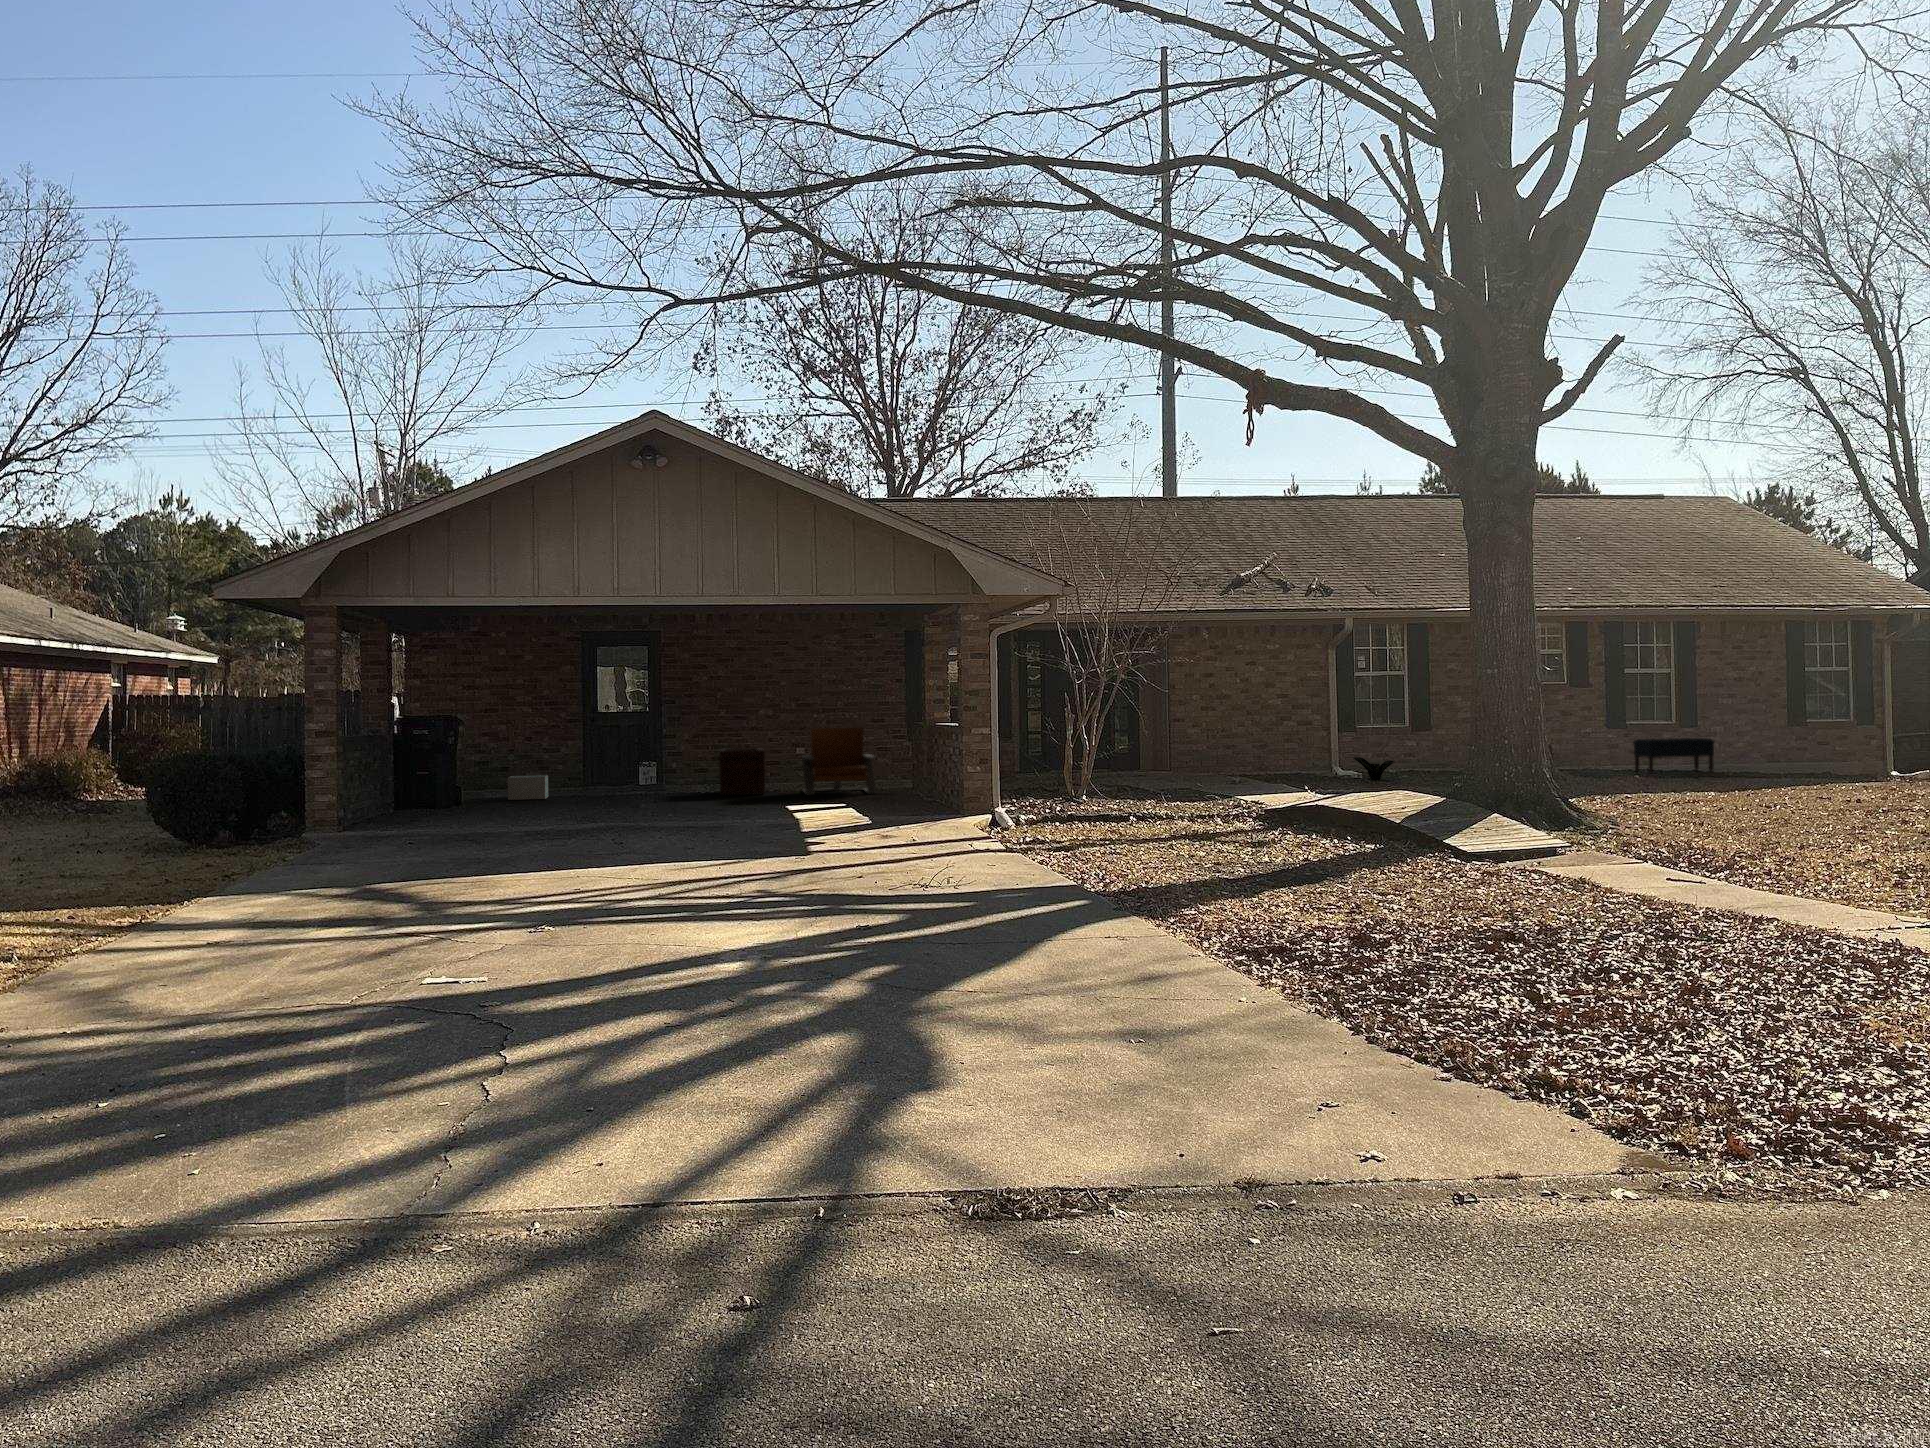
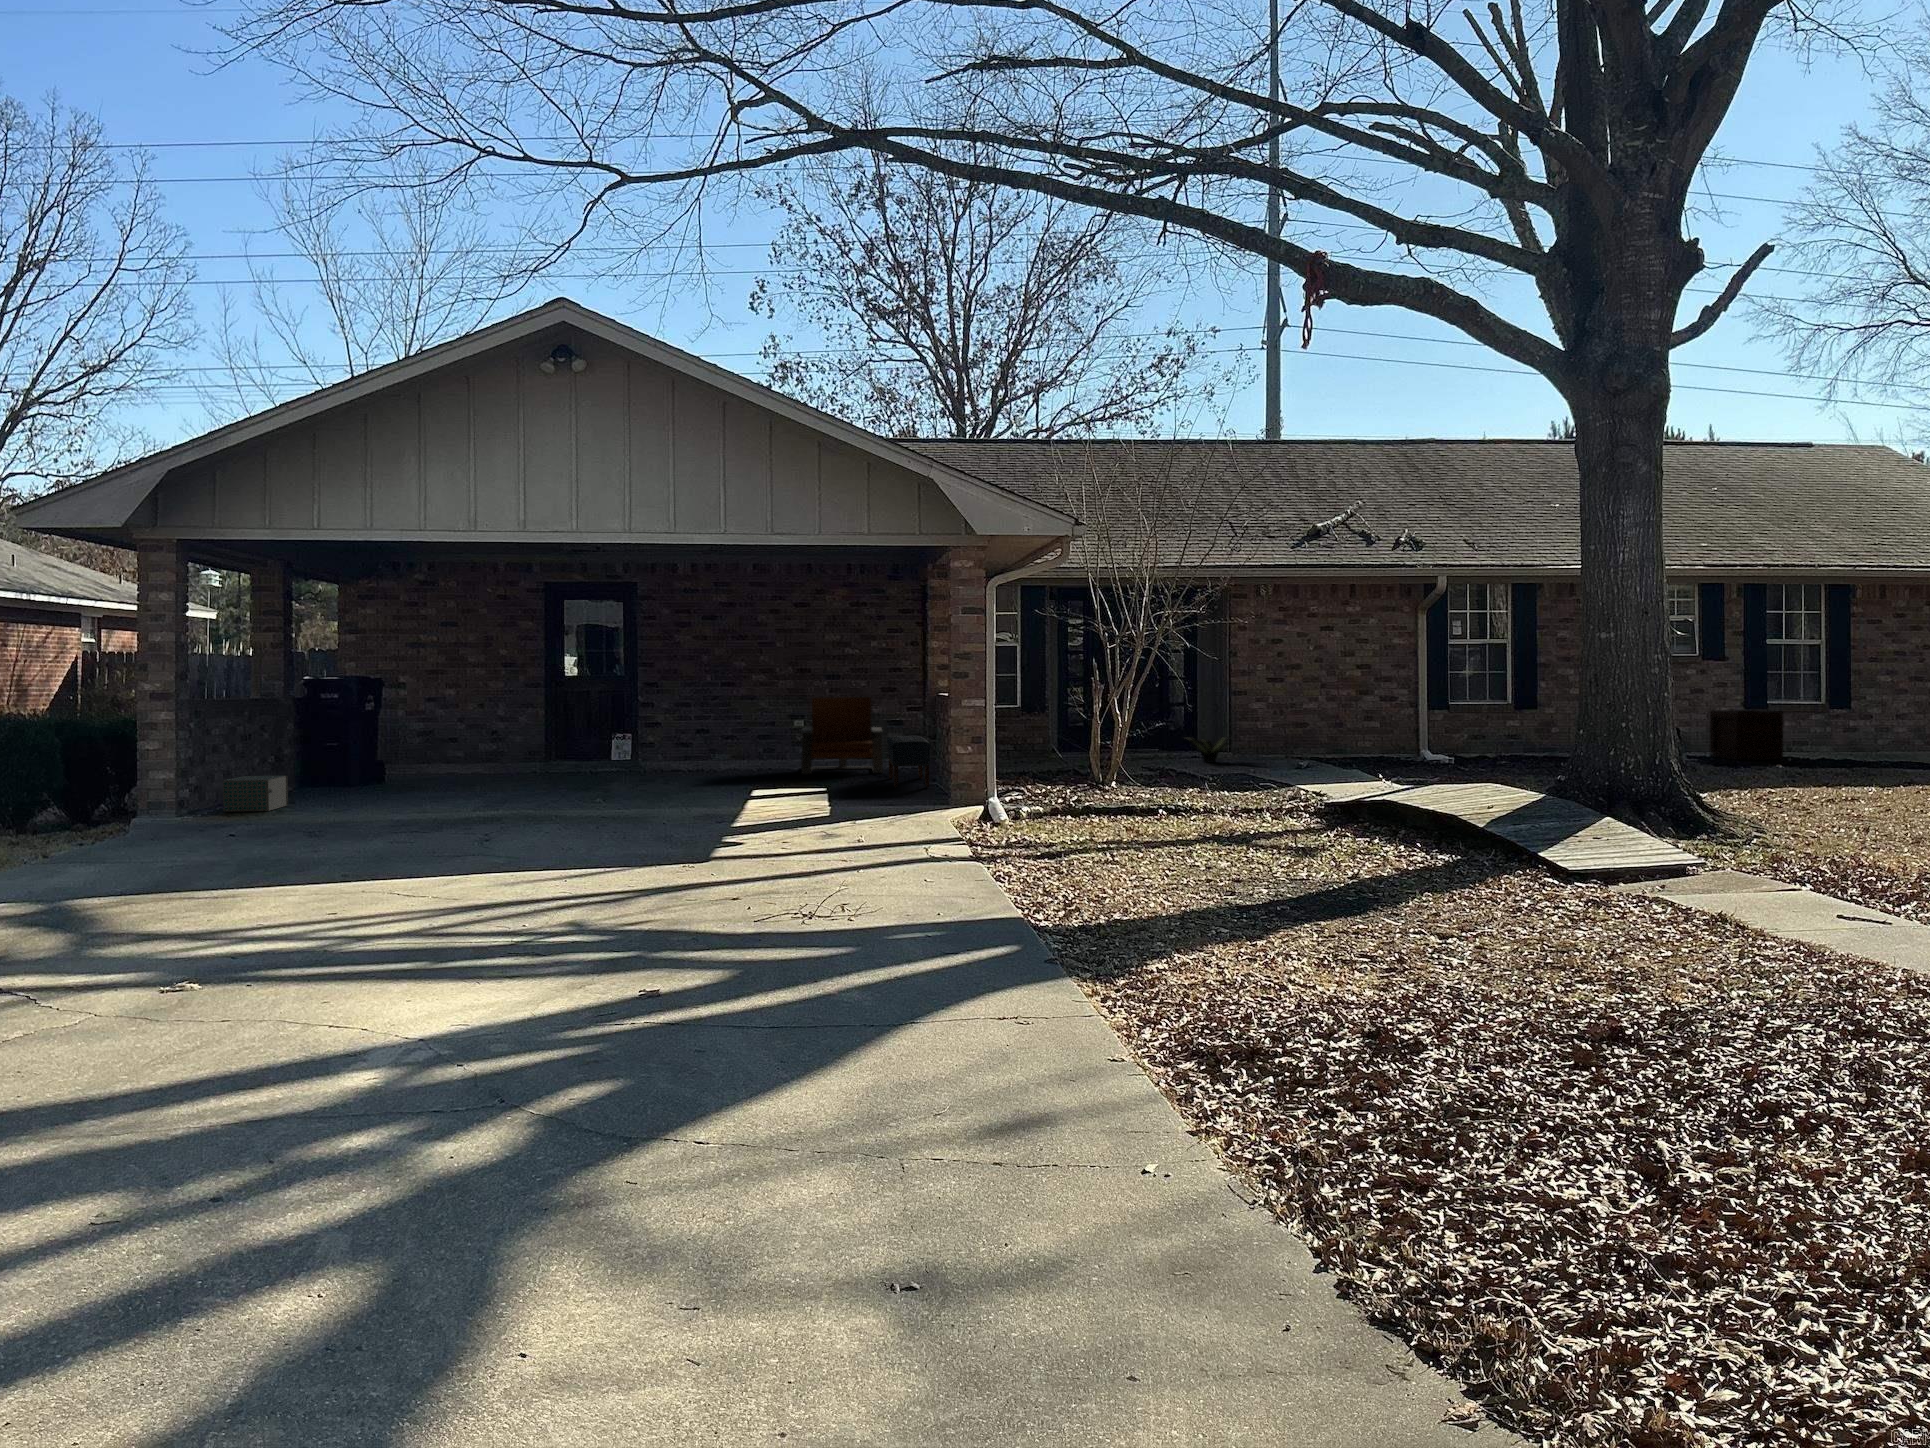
bench: present [1633,738,1714,773] -> present [887,736,931,788]
wooden crate: present [719,748,765,795] -> present [1710,709,1783,760]
potted plant: present [1353,757,1394,780] -> present [1185,737,1231,762]
storage box: present [508,775,548,800] -> present [223,776,288,812]

